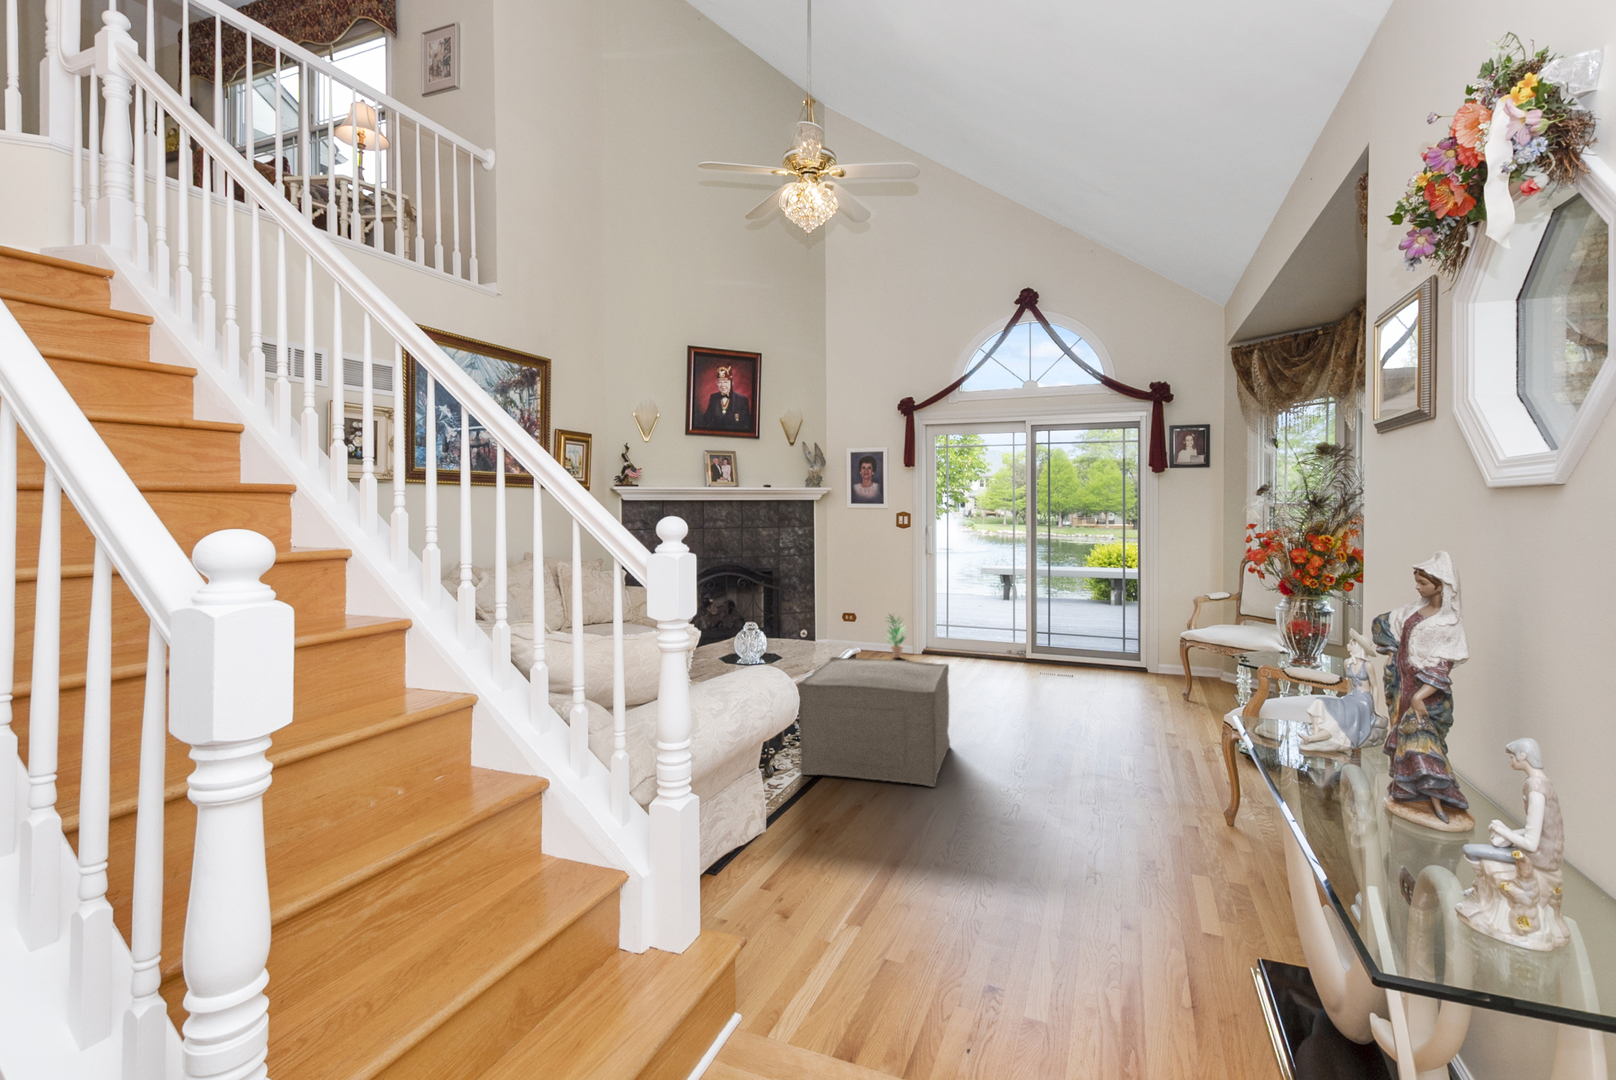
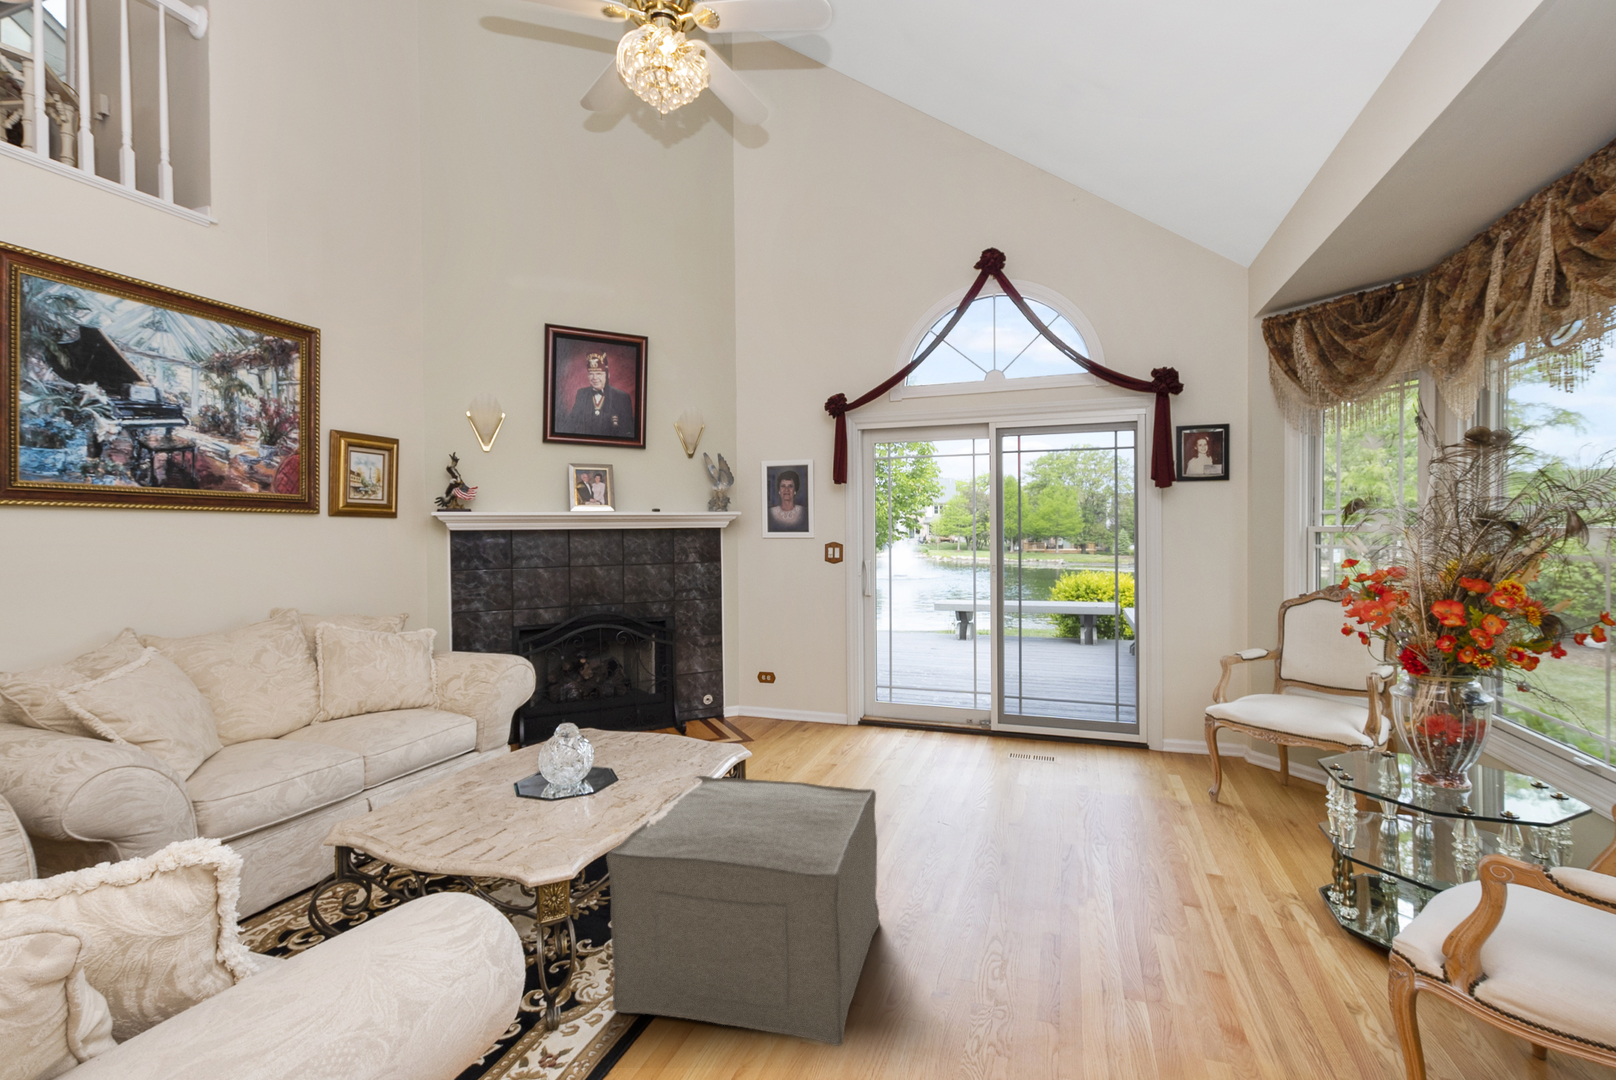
potted plant: present [887,615,905,658] -> none [812,671,843,729]

